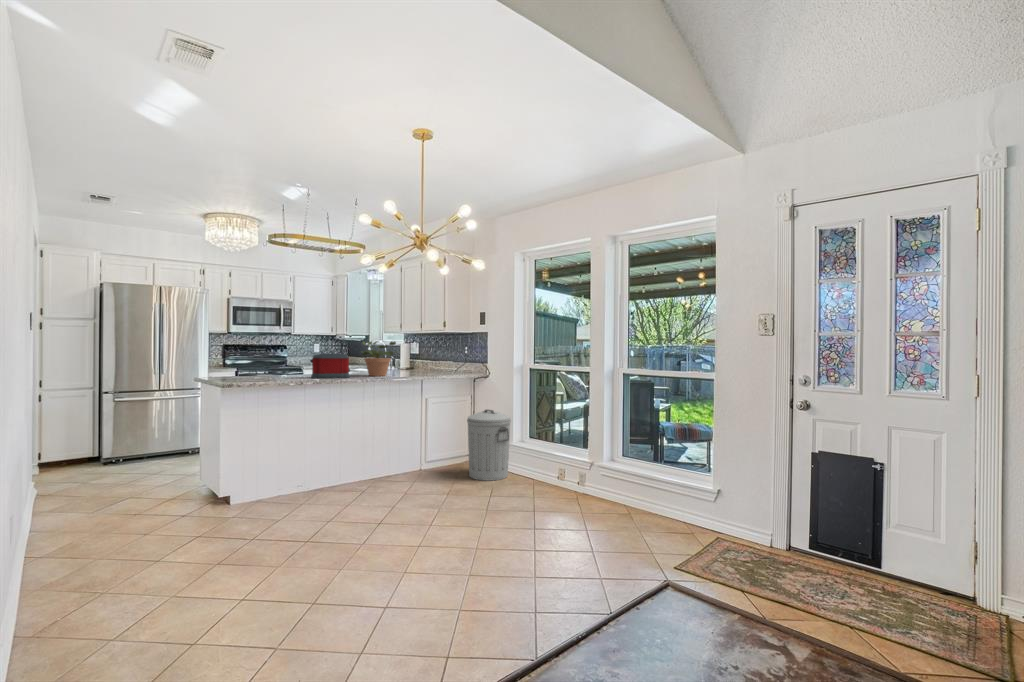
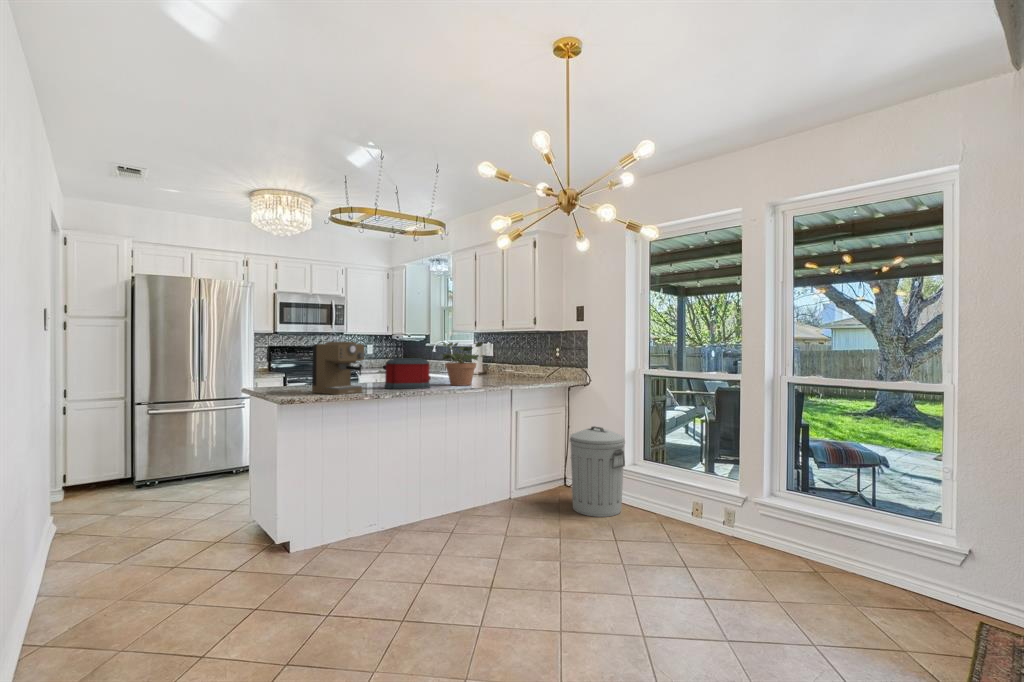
coffee maker: none [249,340,291,382] -> present [312,341,364,395]

